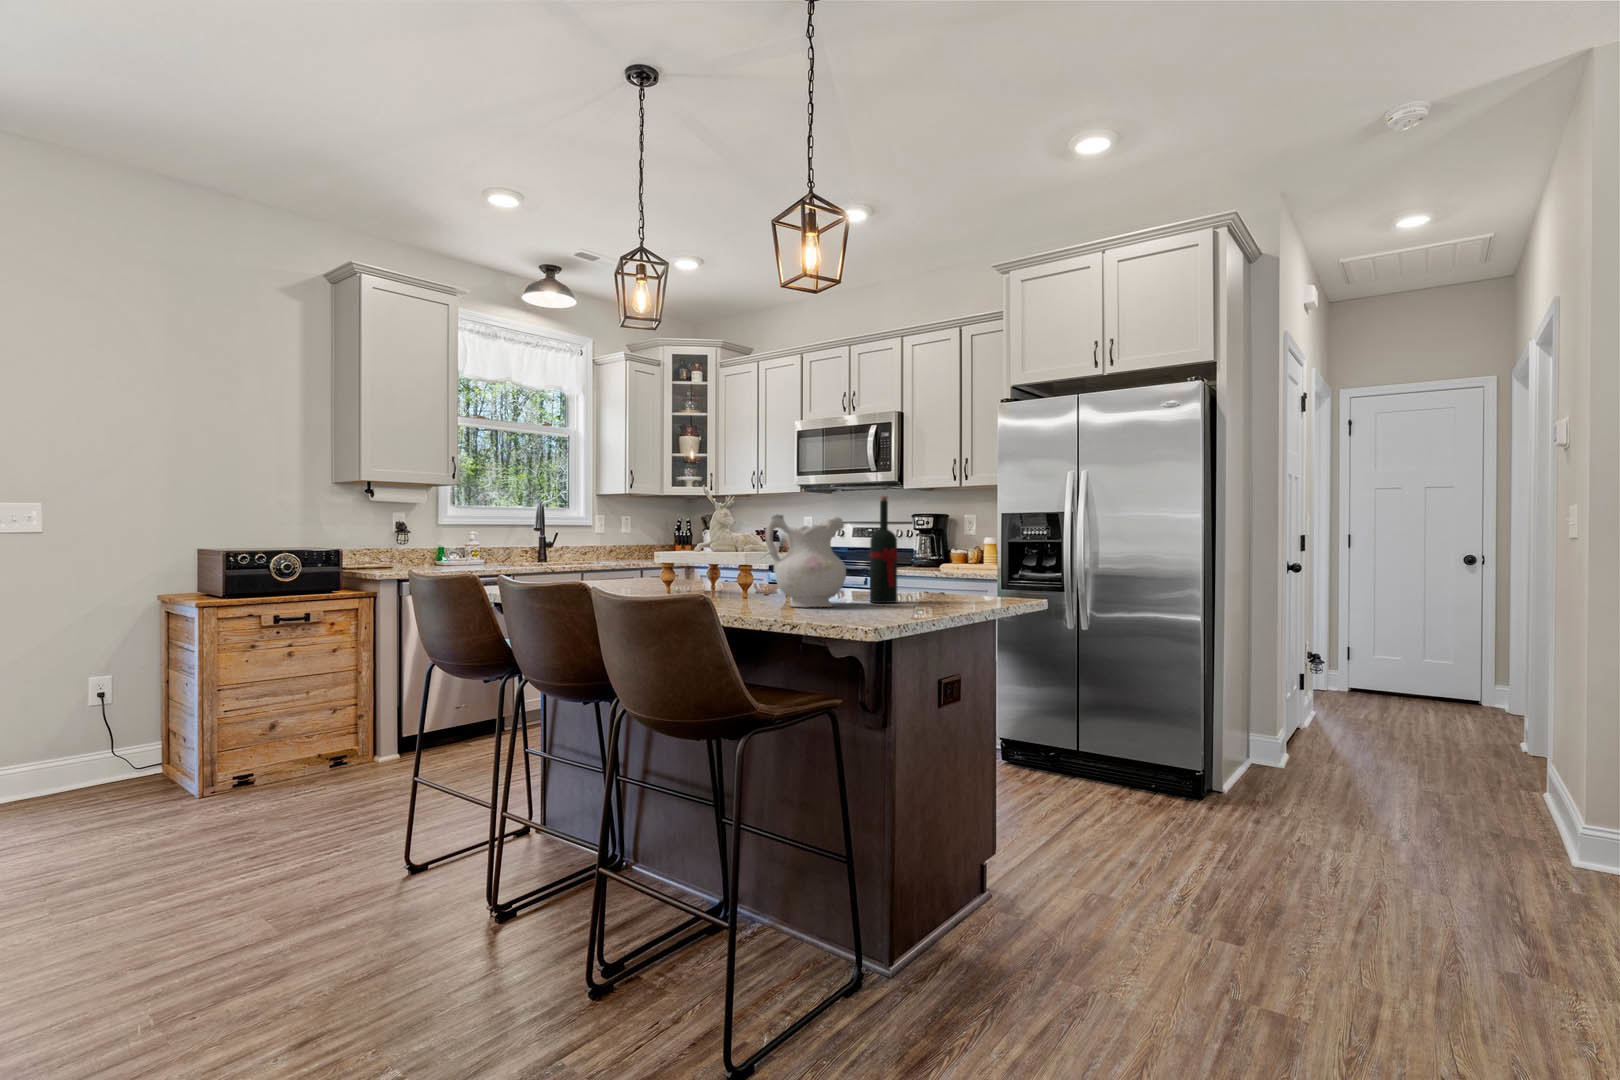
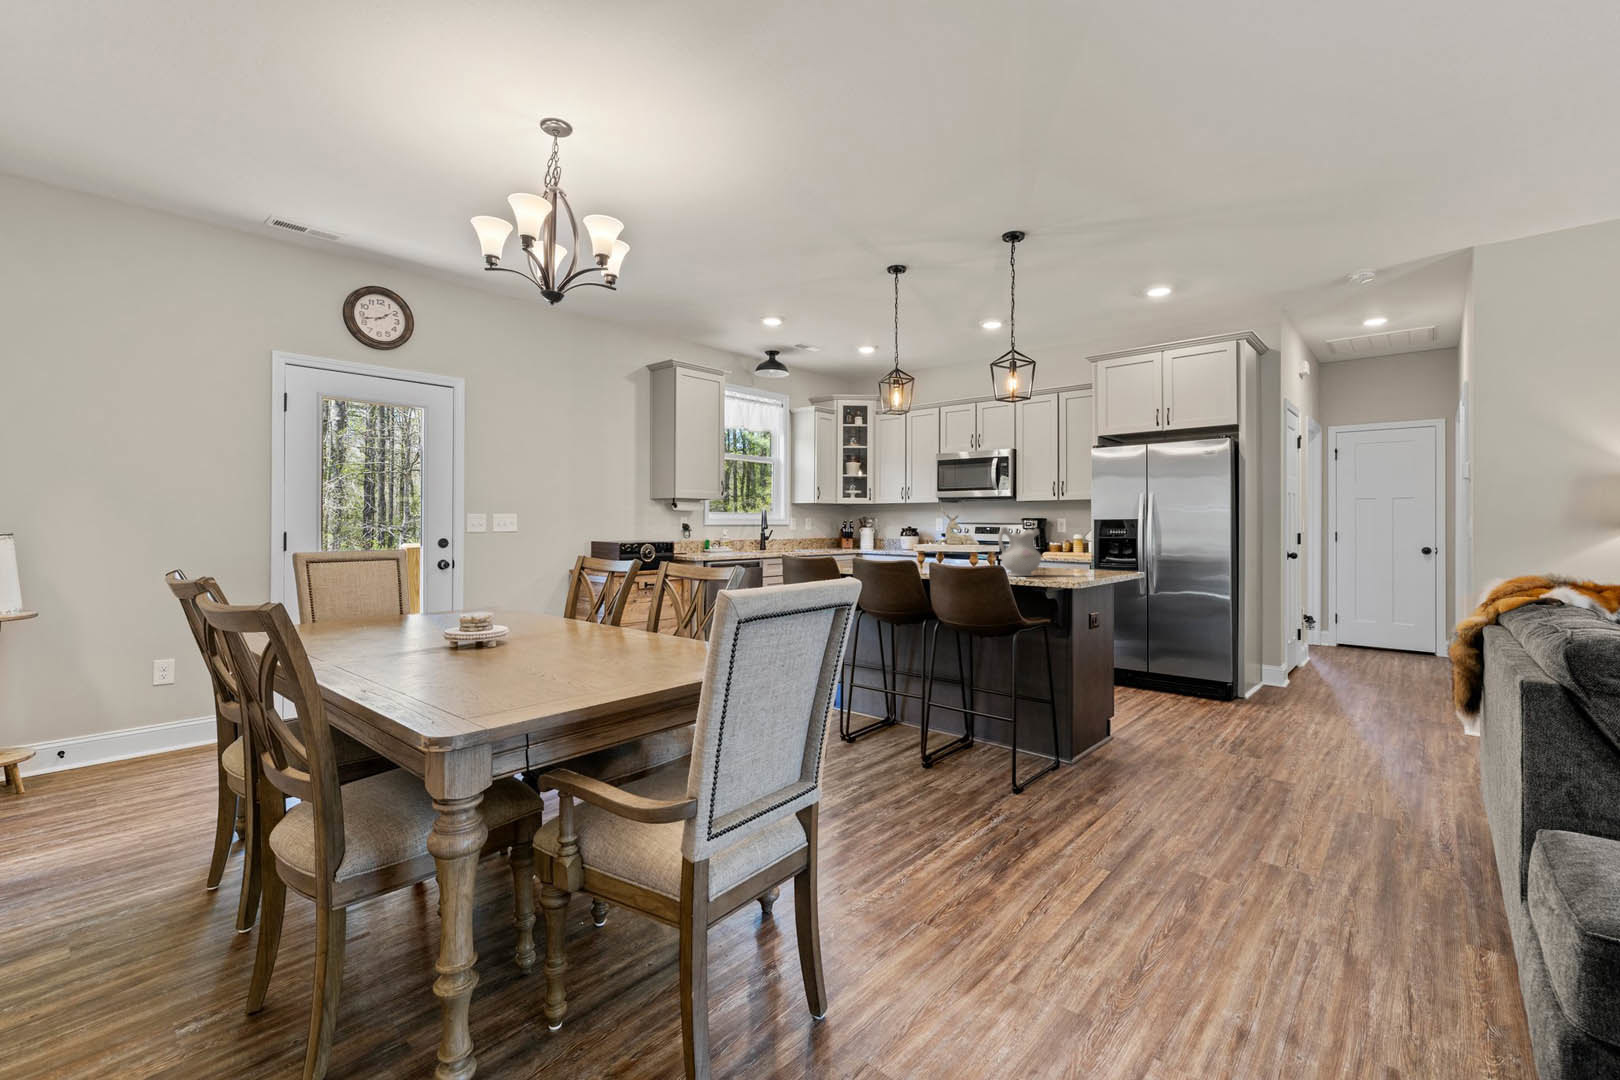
wine bottle: present [870,496,897,603] -> none [1048,517,1065,575]

